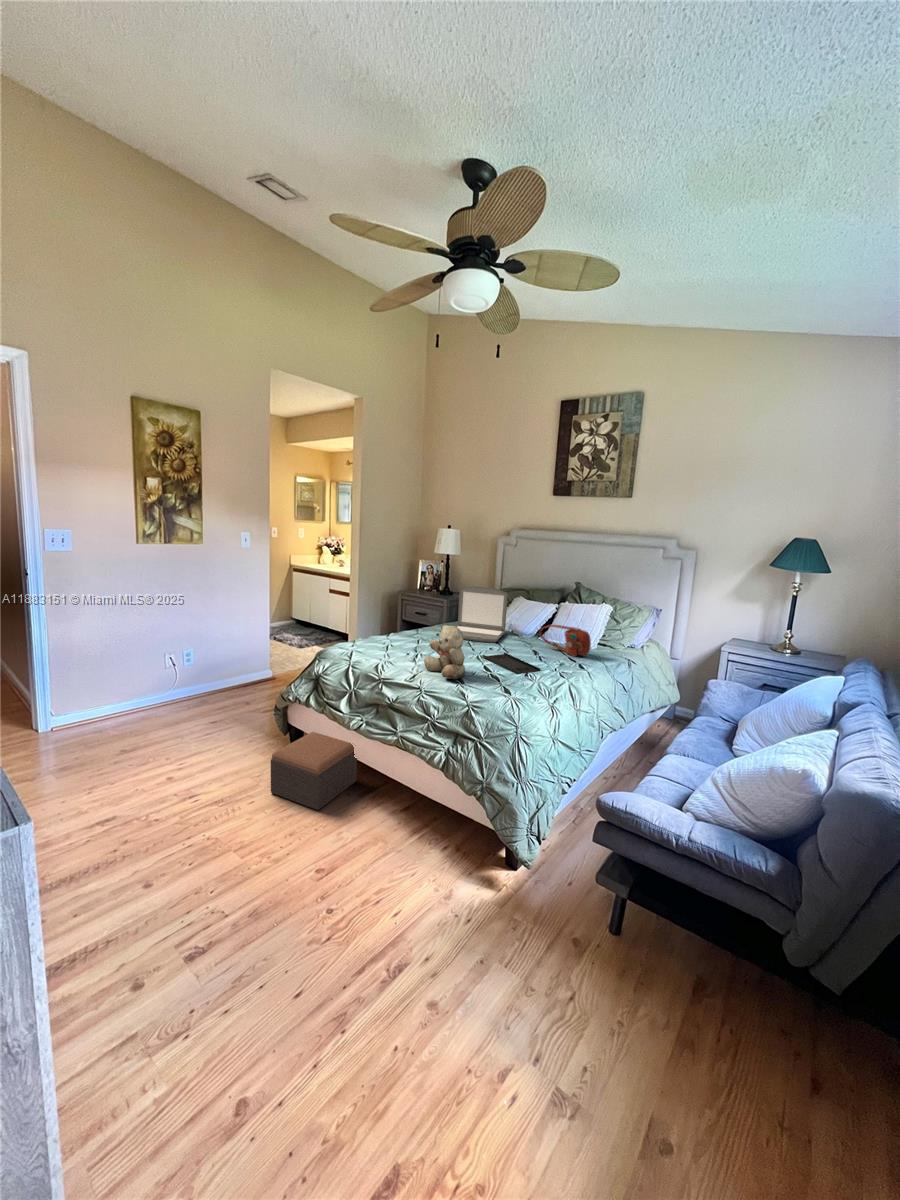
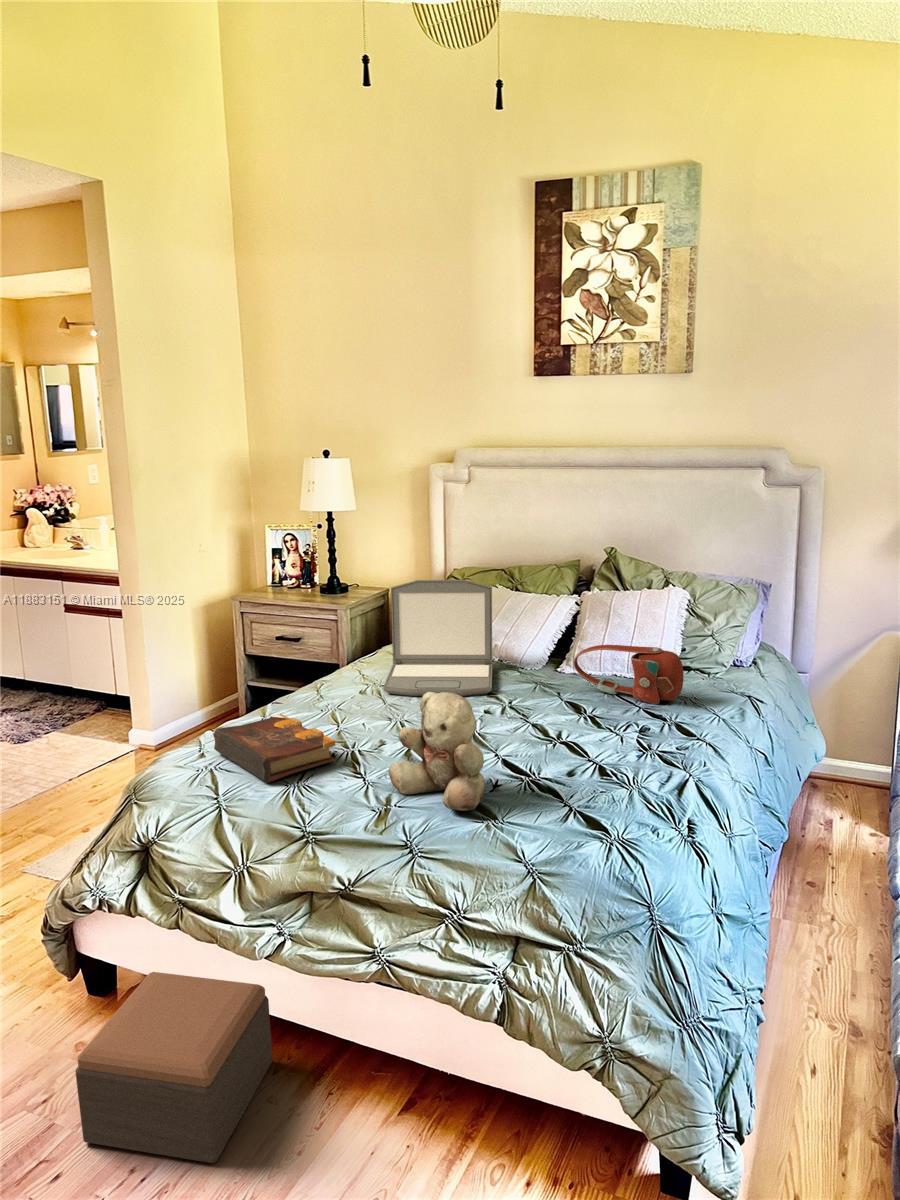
book: none [358,634,408,659] -> present [213,714,335,783]
tray: present [482,653,540,674] -> none [488,719,619,769]

